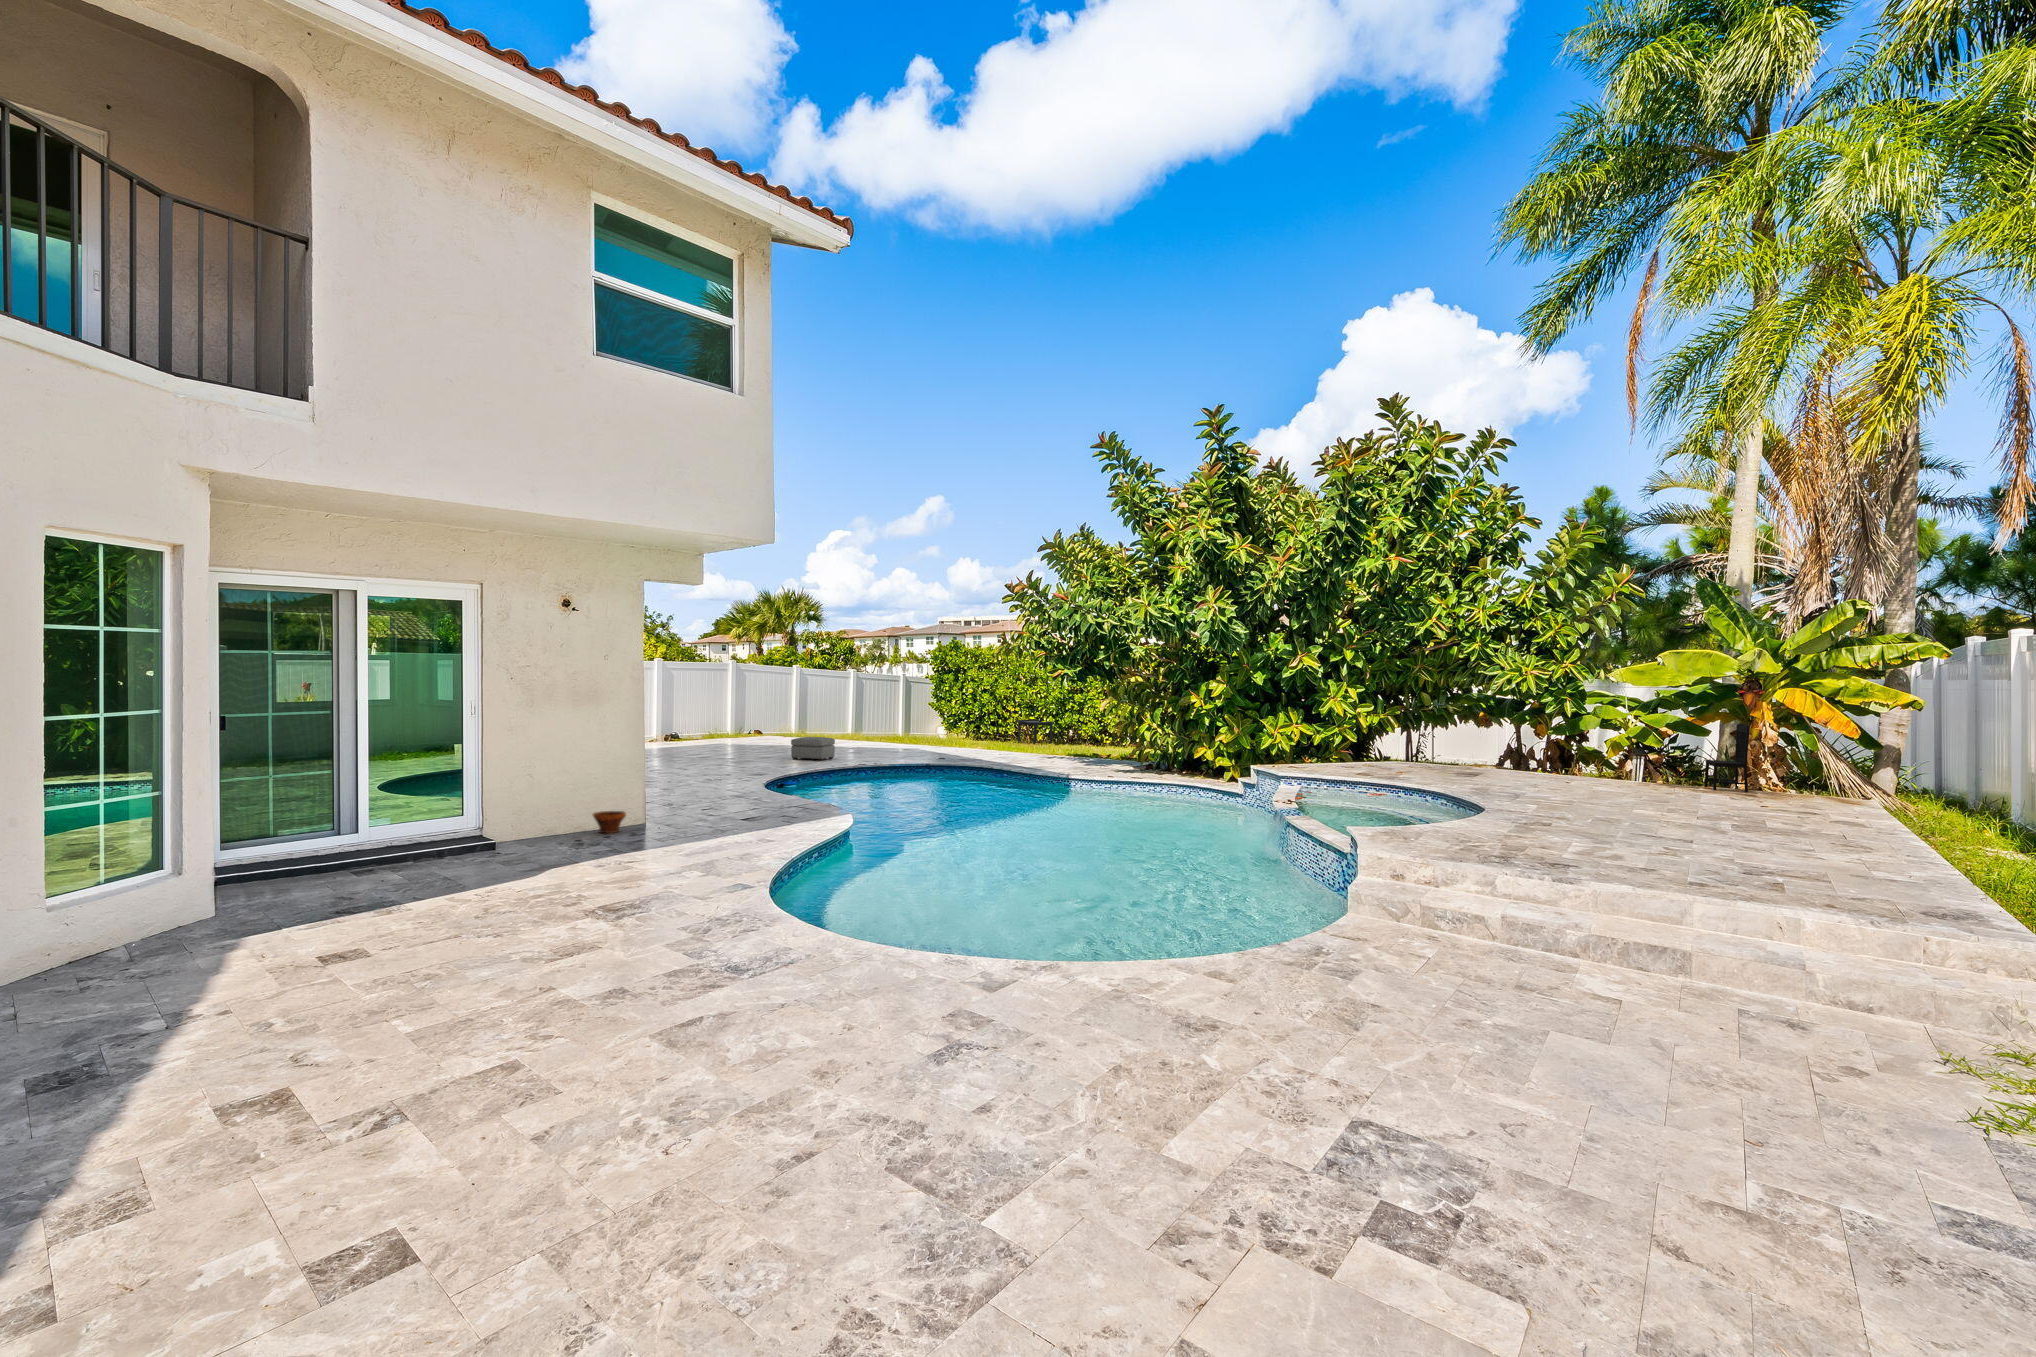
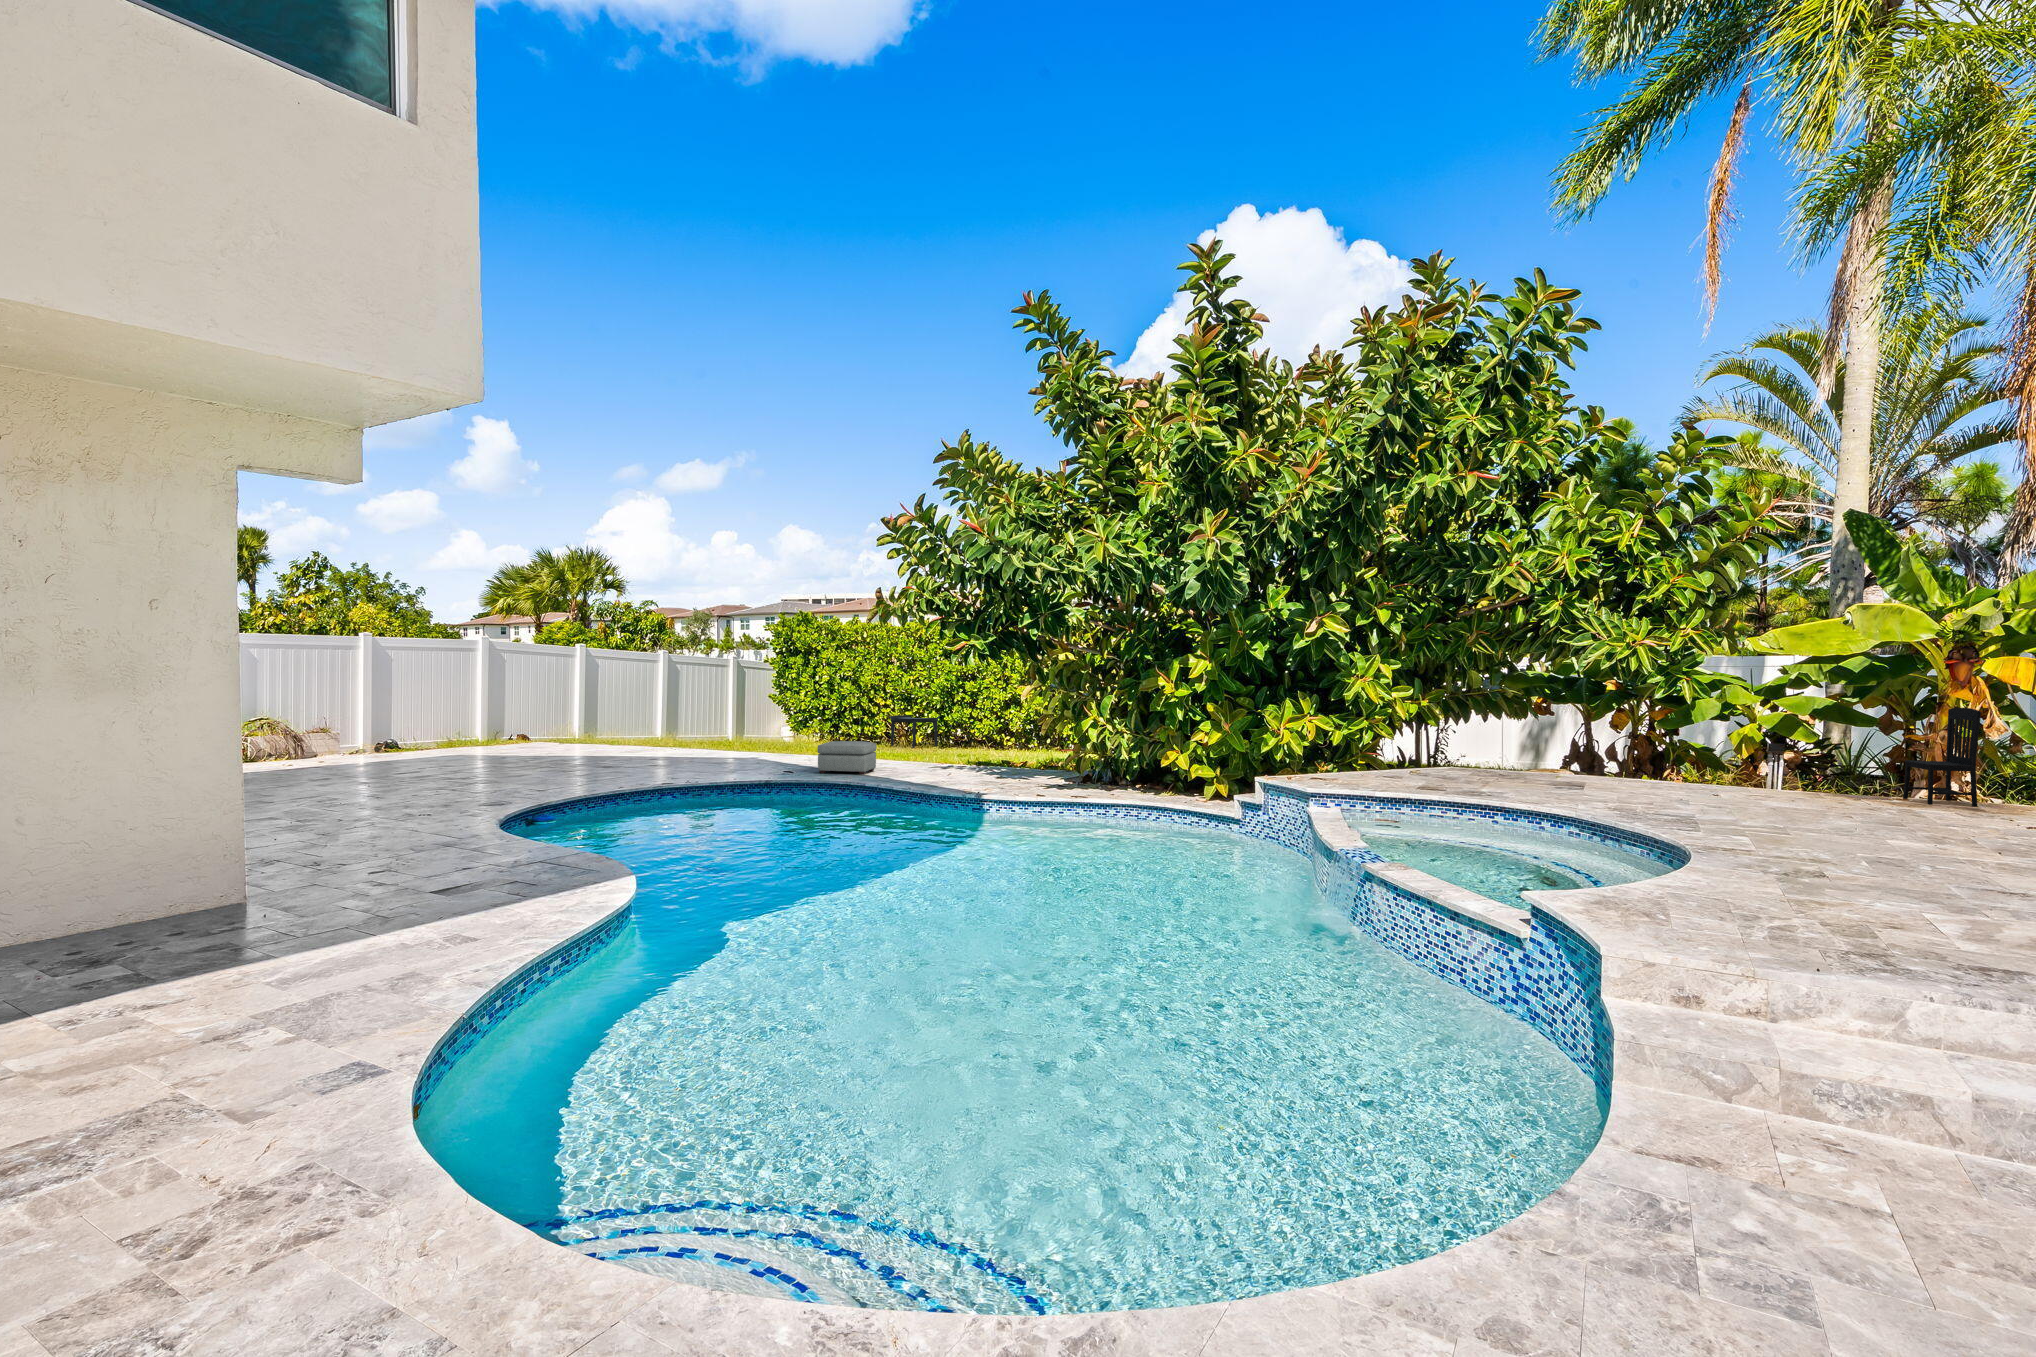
ottoman: present [791,737,835,761] -> present [818,741,877,775]
planter: present [593,811,626,833] -> none [18,918,109,972]

